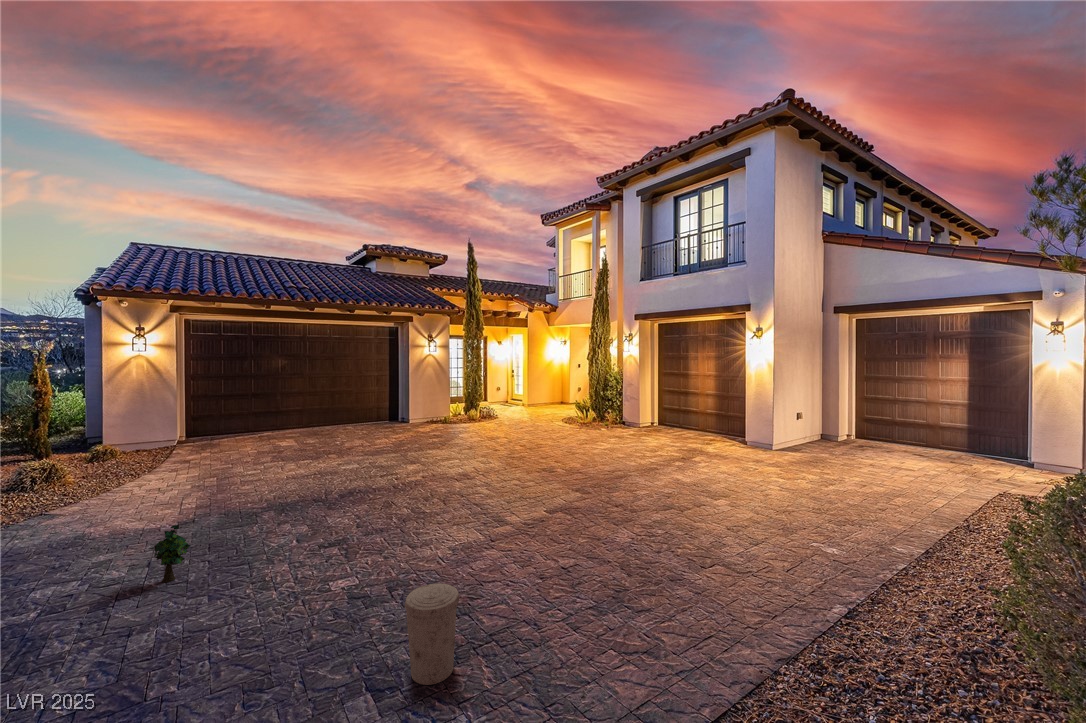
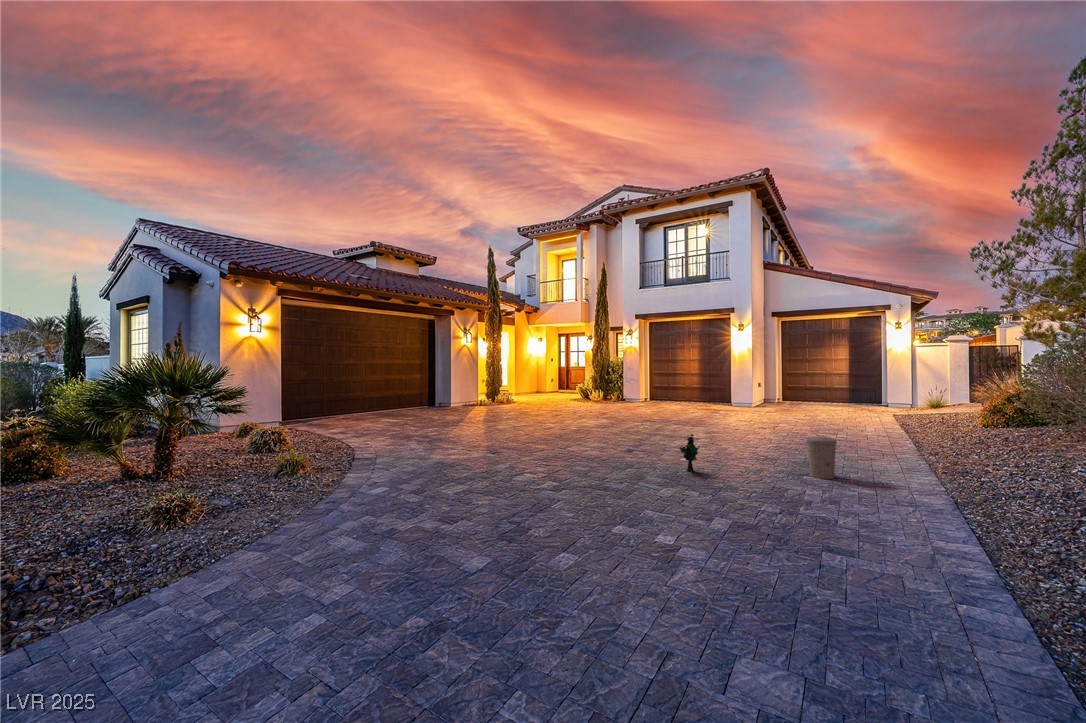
decorative plant: present [150,525,190,583] -> present [679,434,700,472]

